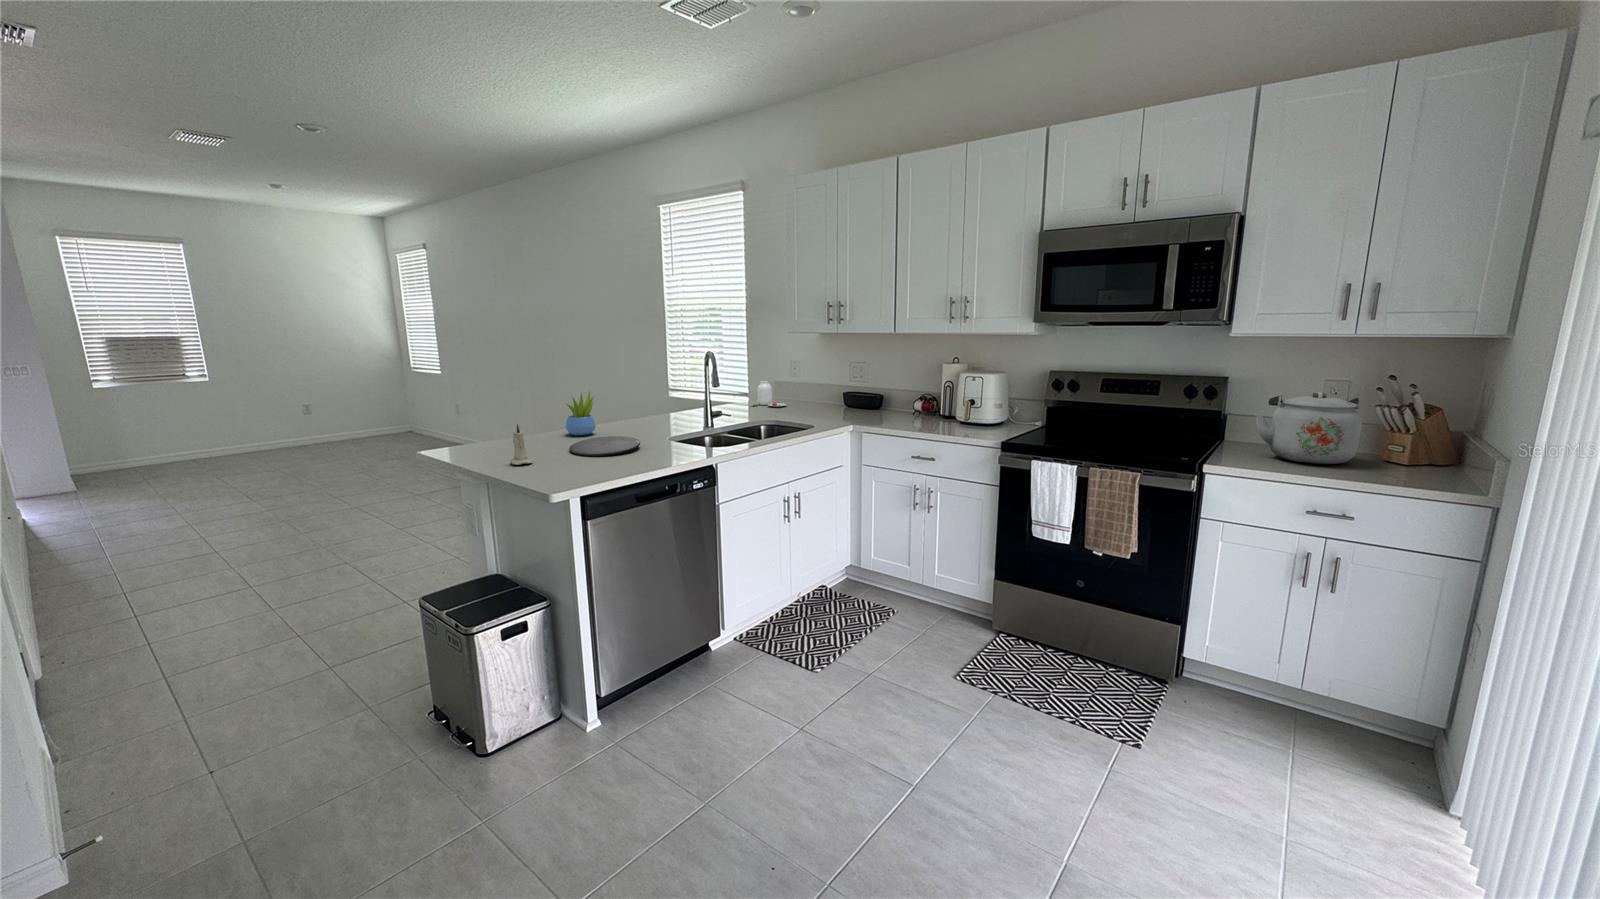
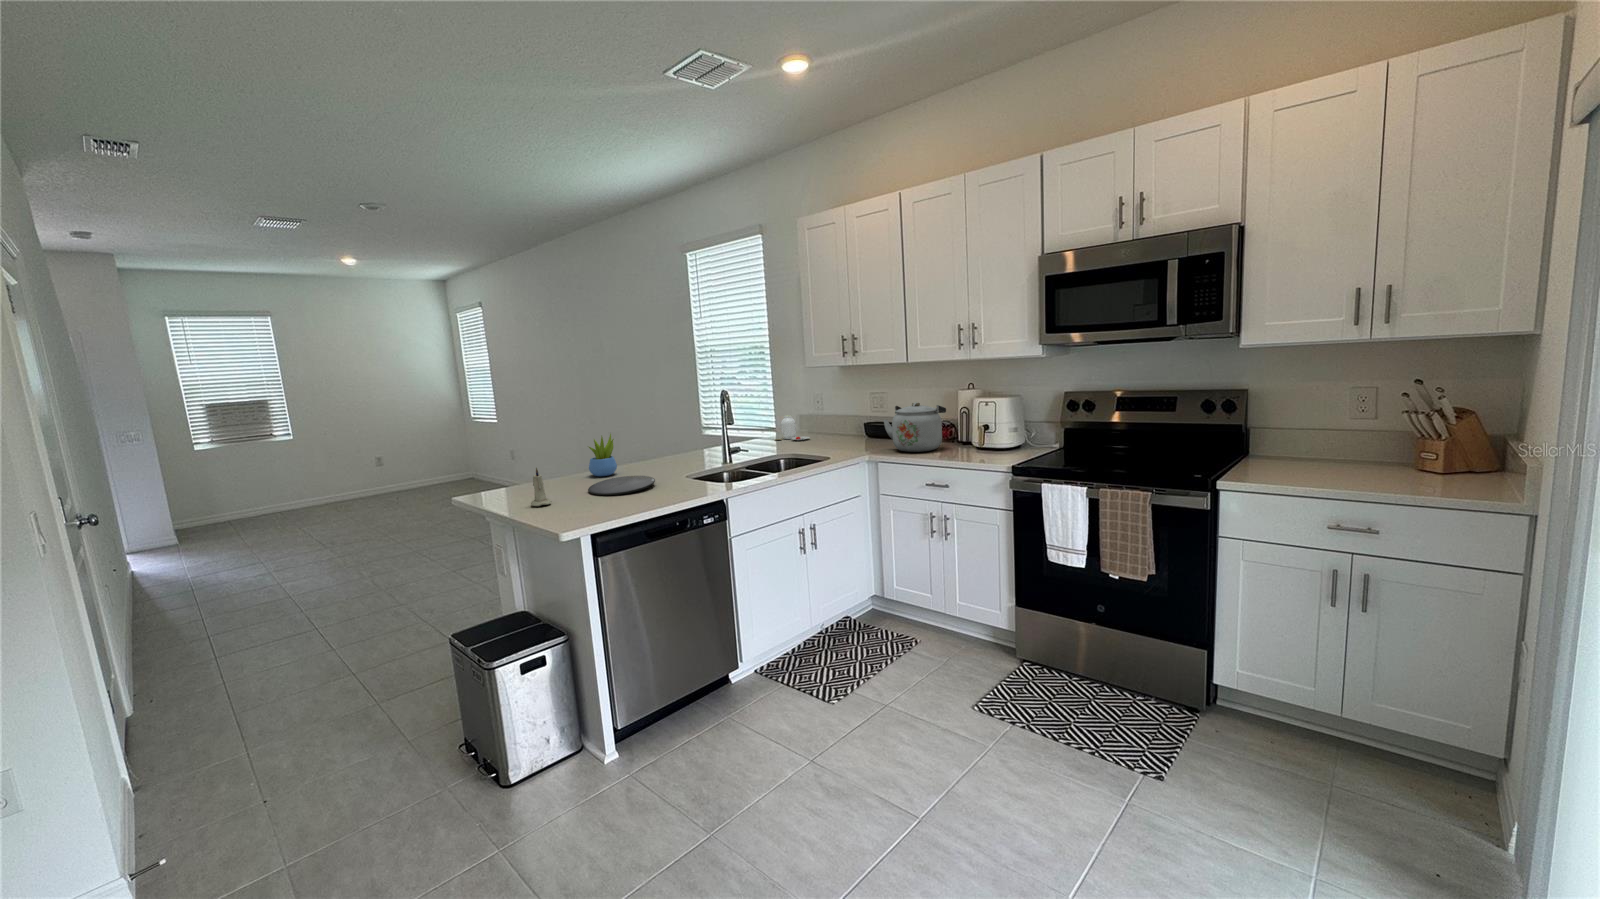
kettle: present [1255,392,1362,464] -> present [883,402,946,452]

